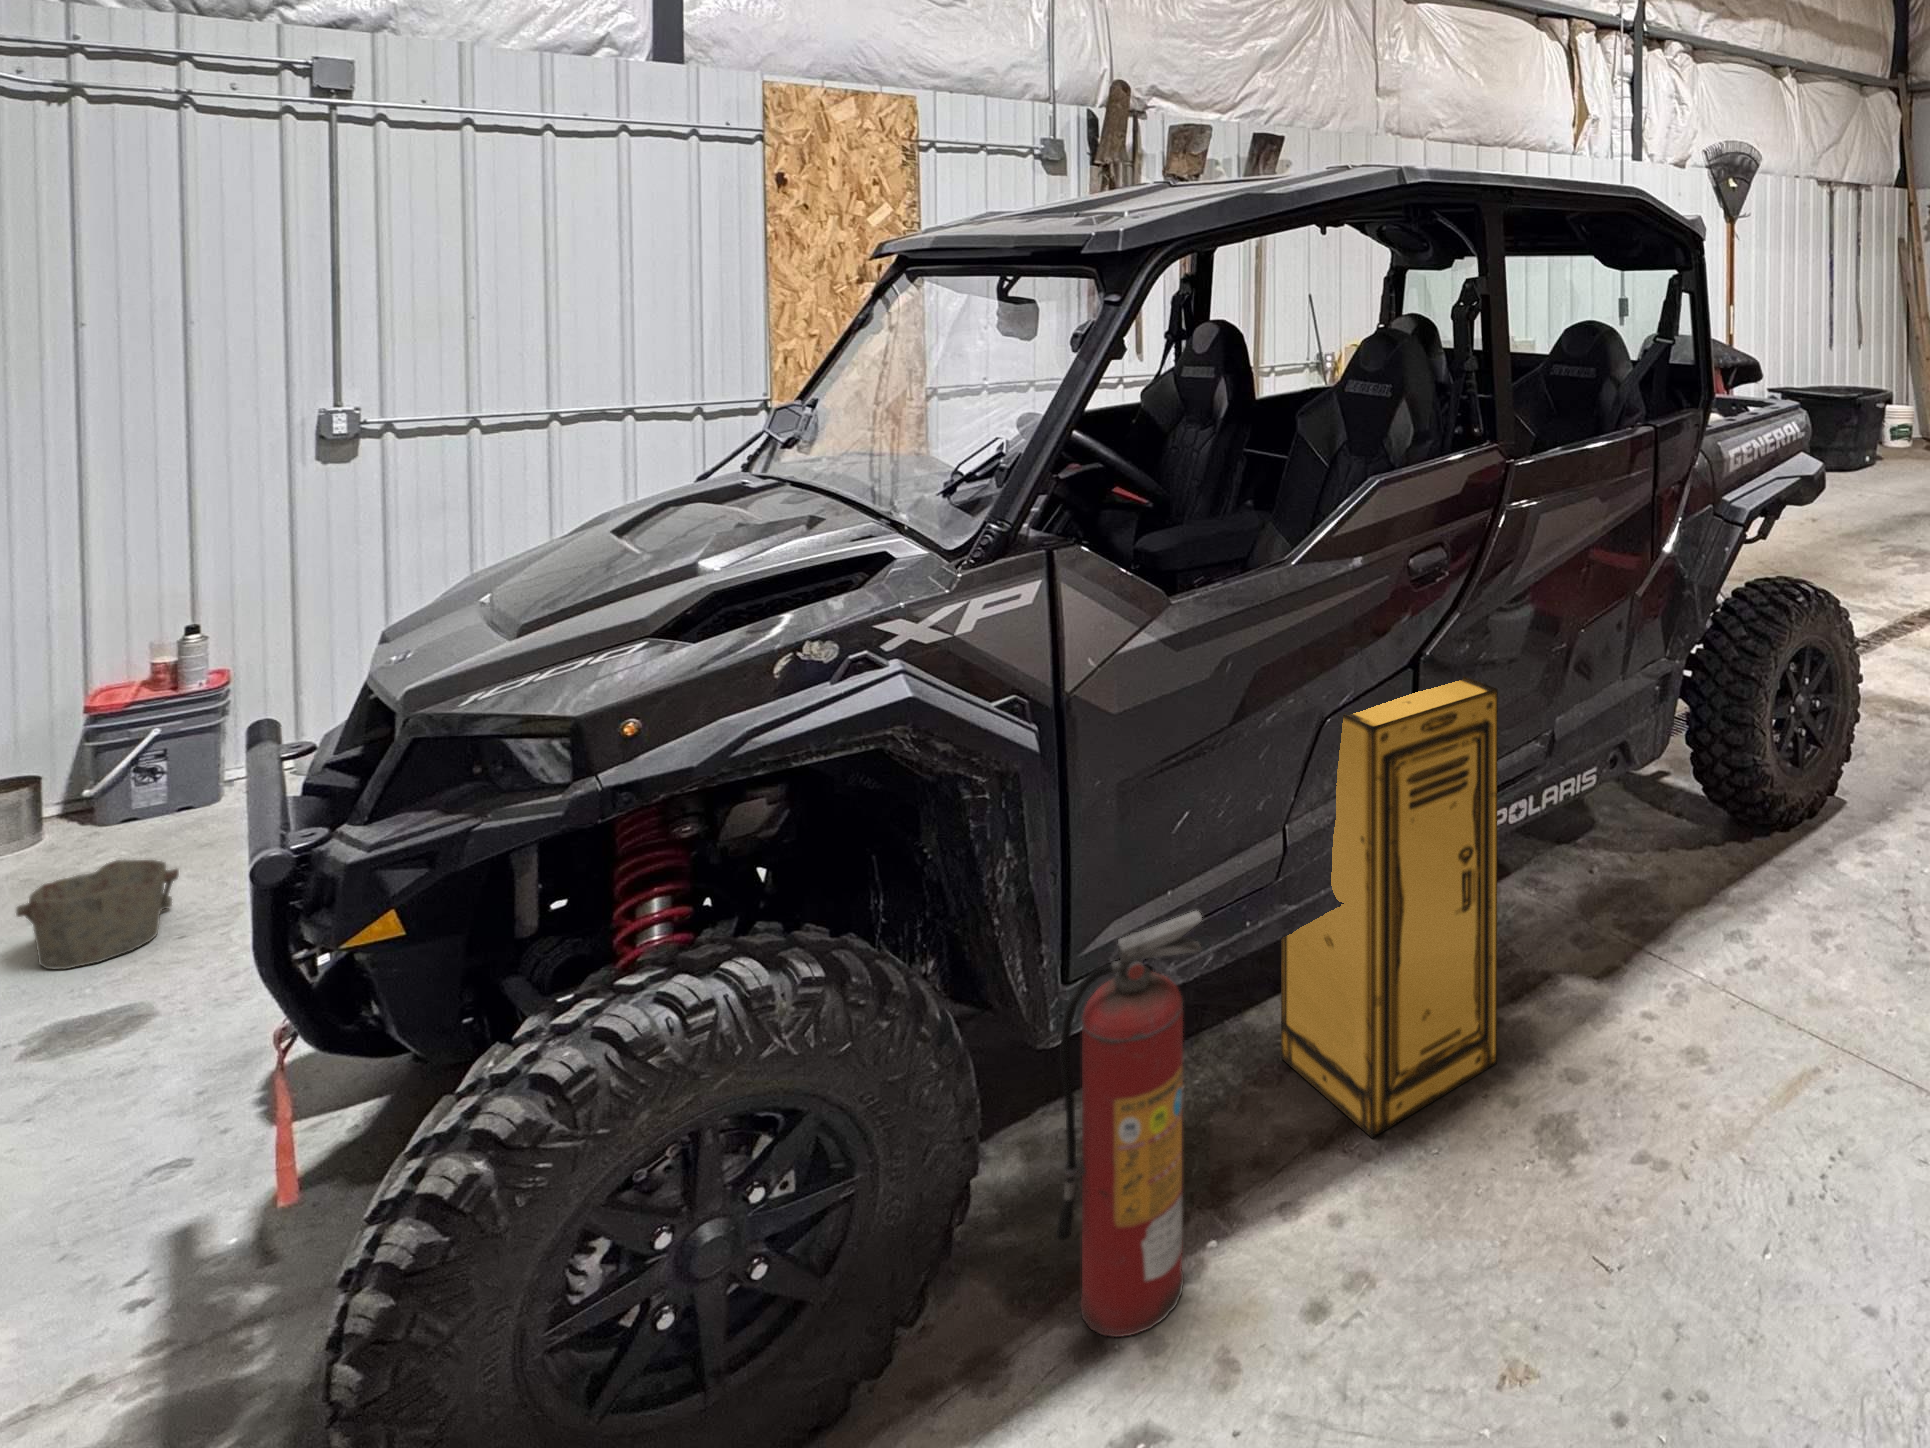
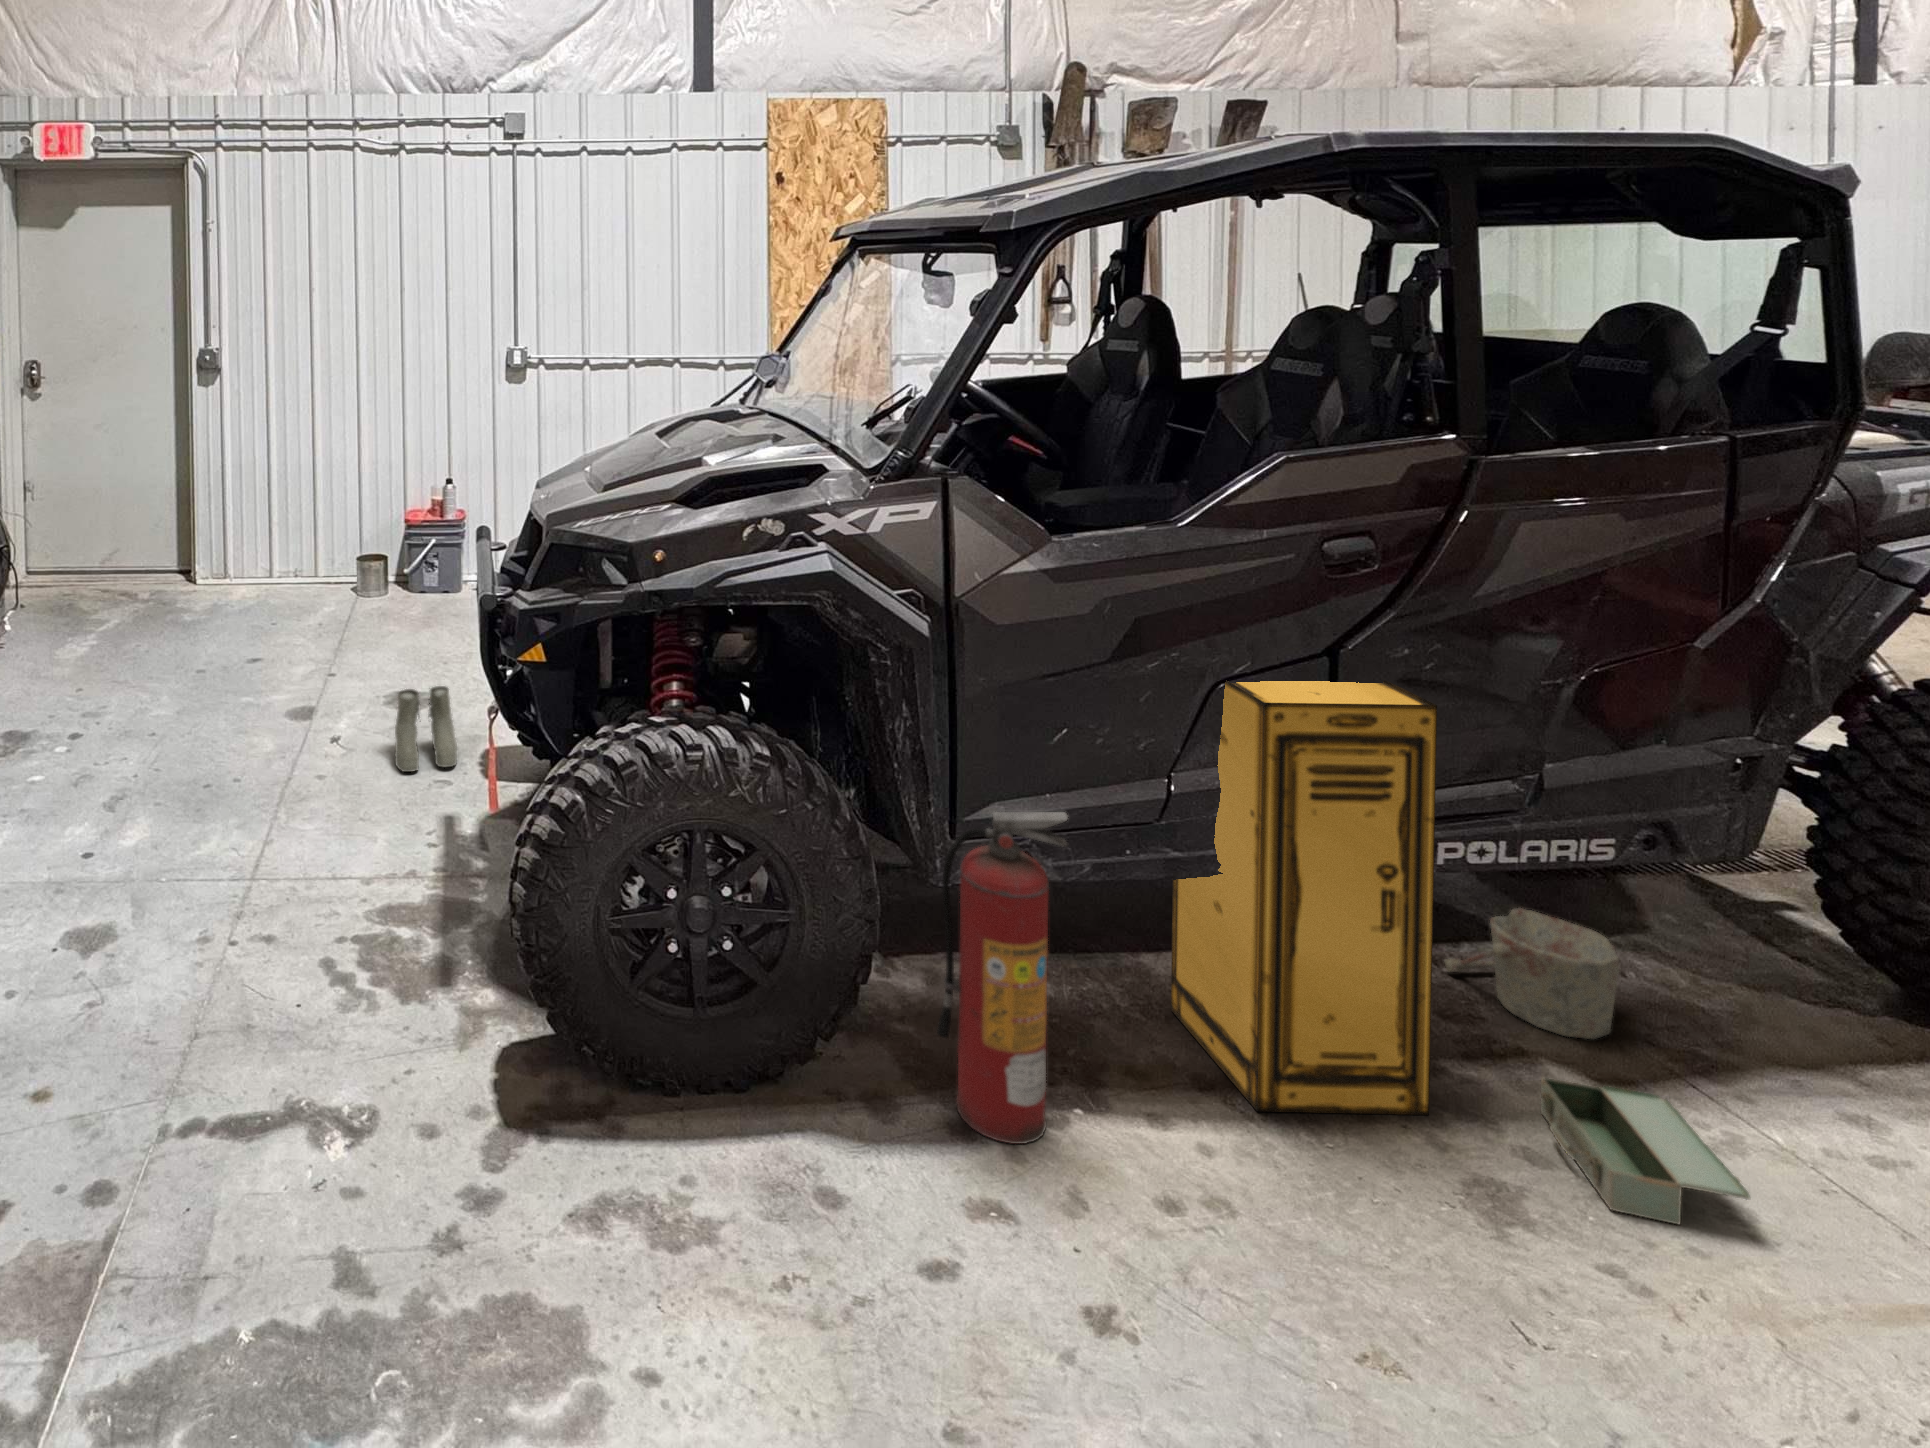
bucket: present [16,860,179,969] -> present [1444,908,1619,1039]
toolbox: none [1565,964,1702,1088] -> present [1541,1078,1750,1224]
boots: none [40,994,203,1184] -> present [395,686,457,772]

